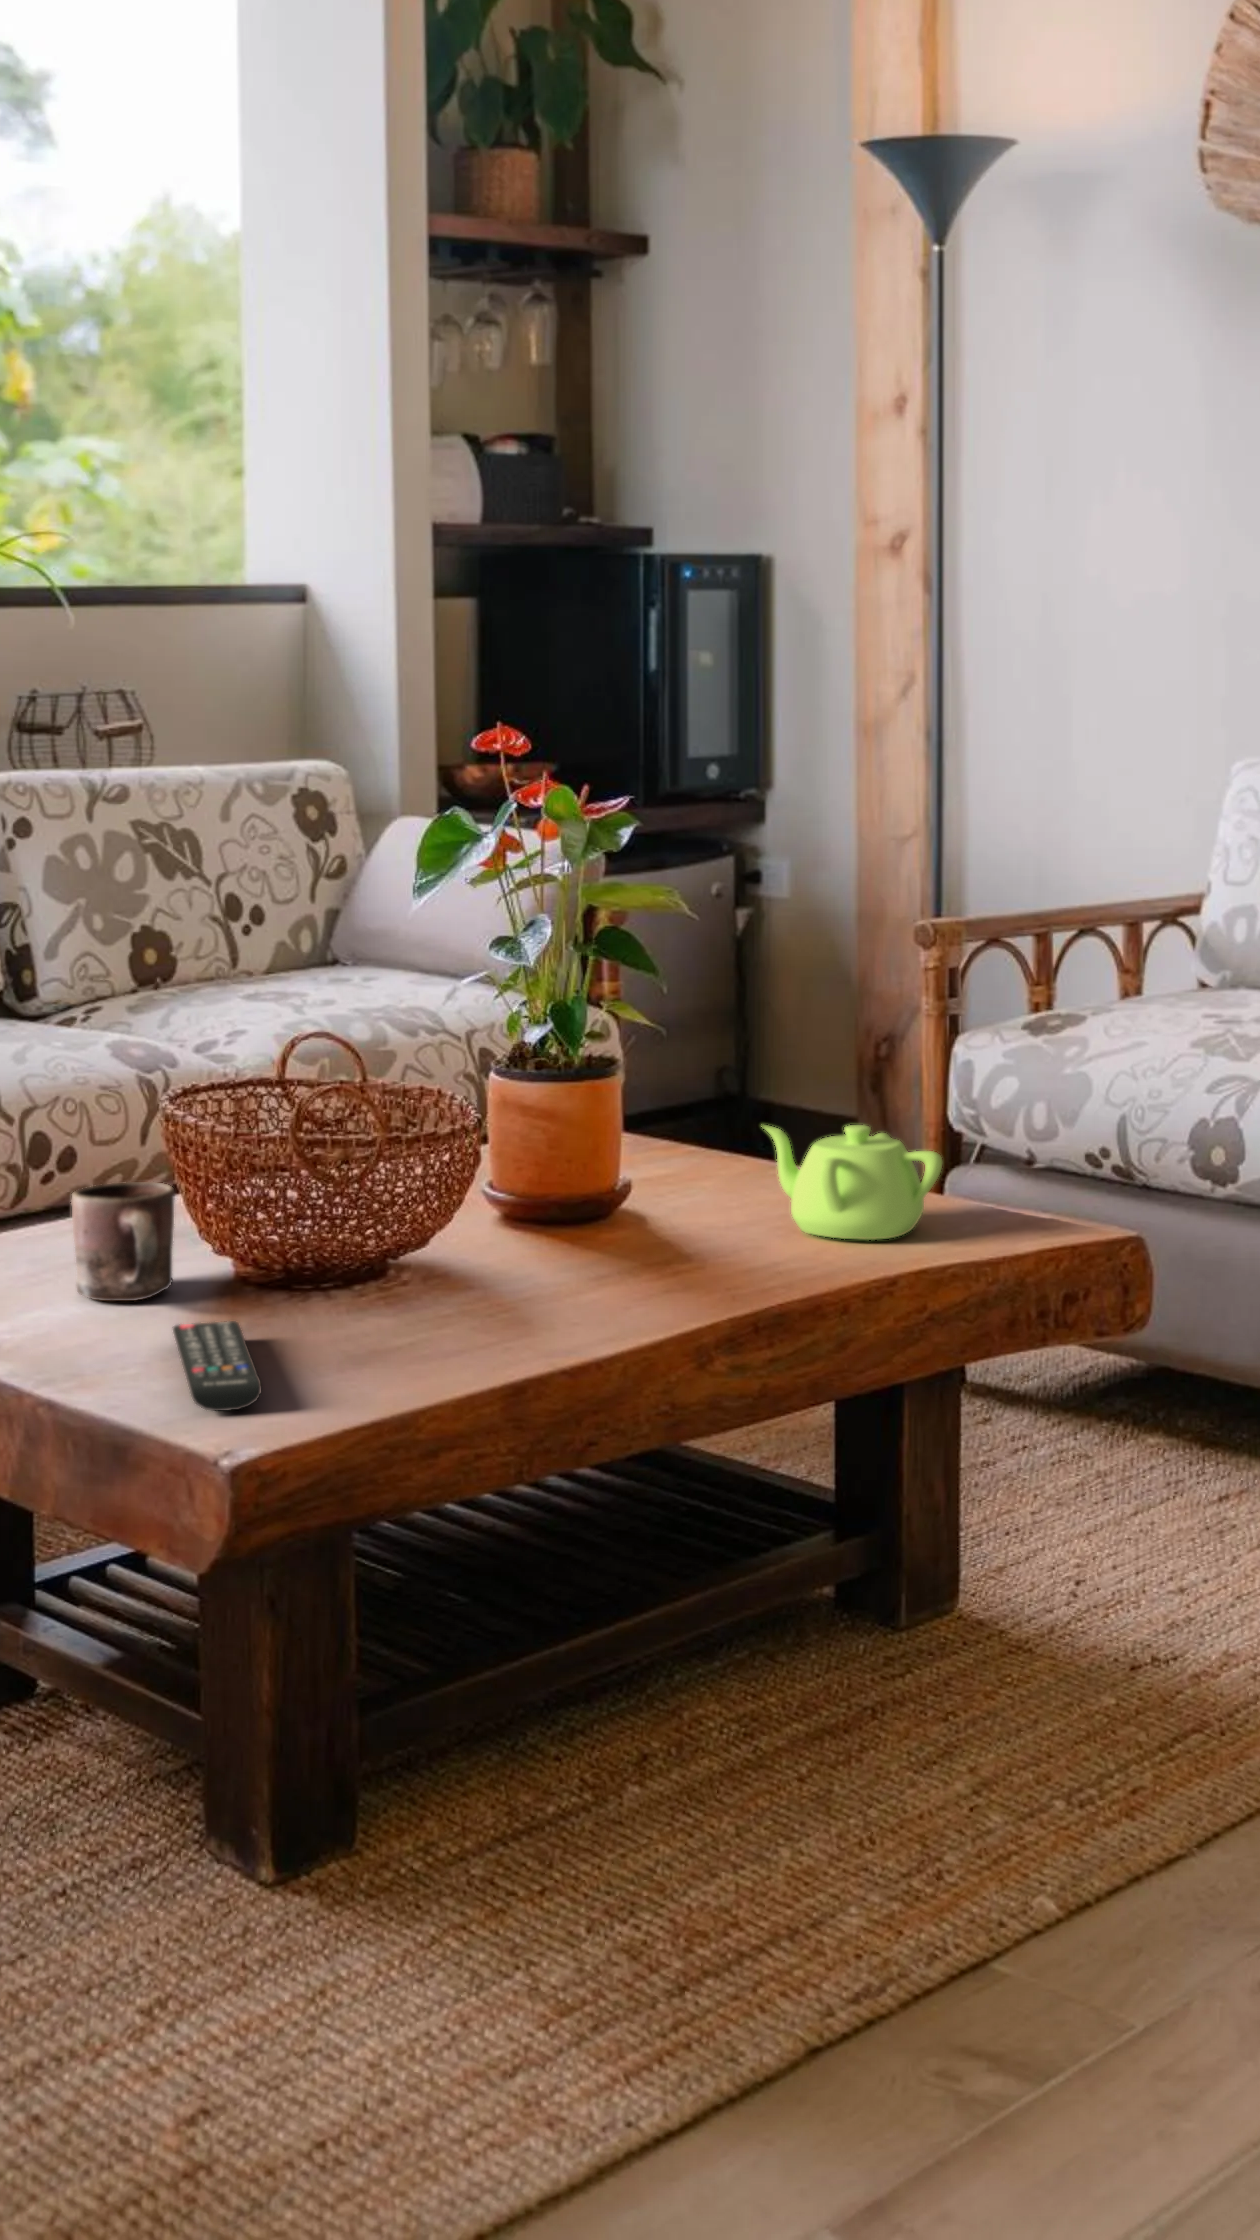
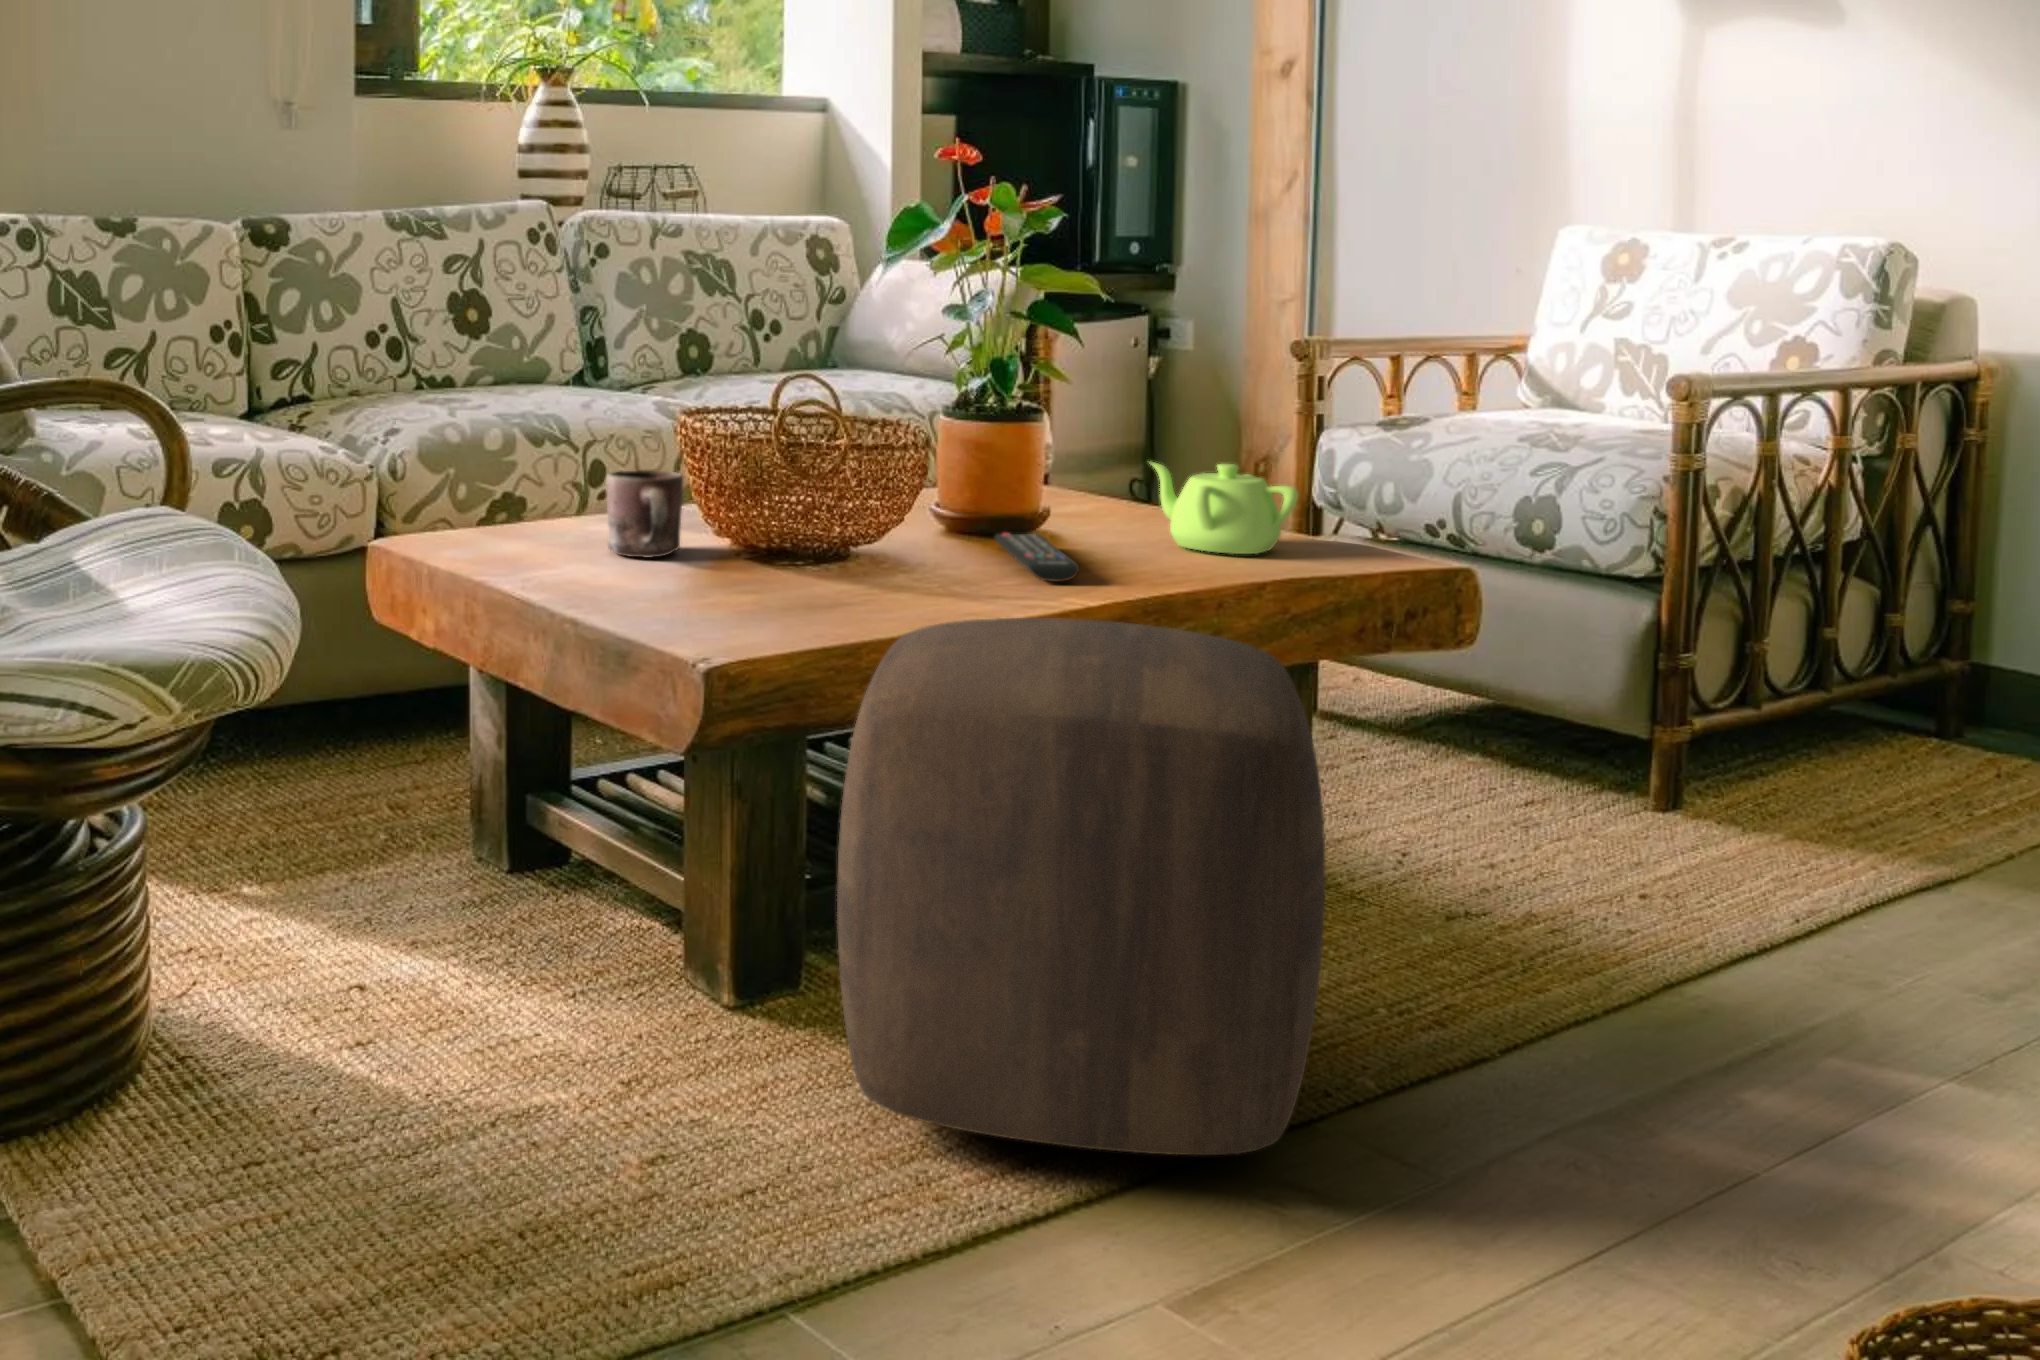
remote control: present [173,1321,261,1411] -> present [995,534,1079,582]
ottoman: none [413,1372,981,2028] -> present [837,618,1325,1155]

